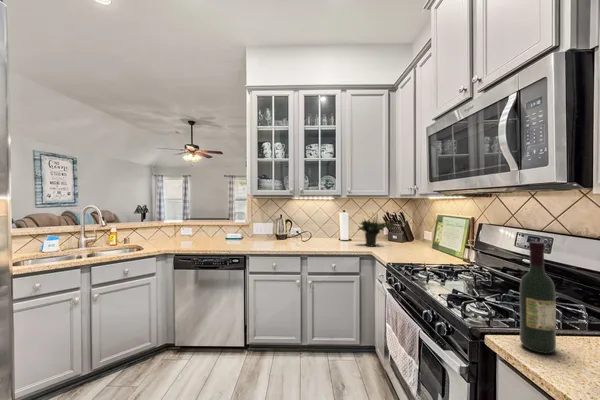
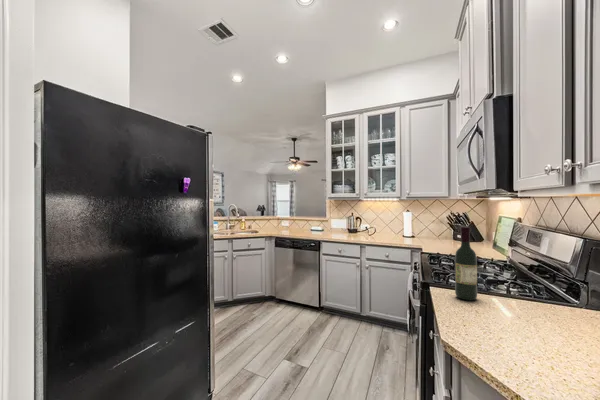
potted plant: present [358,213,394,246] -> none [411,211,447,240]

